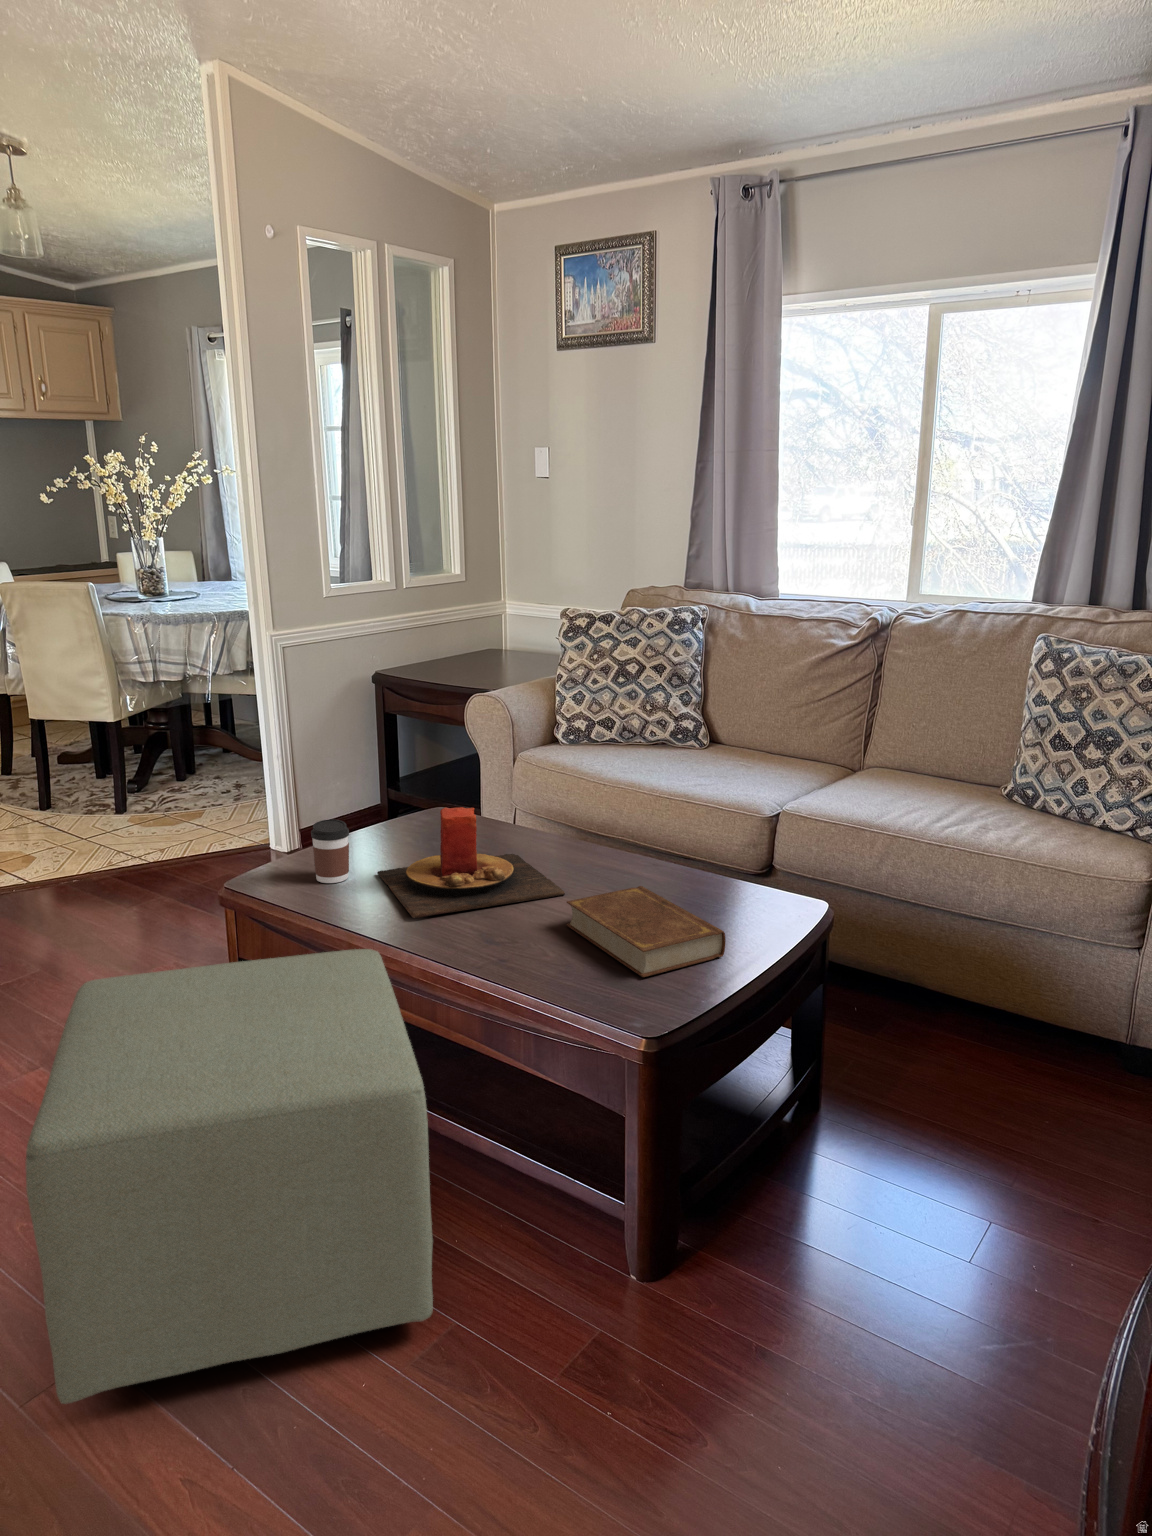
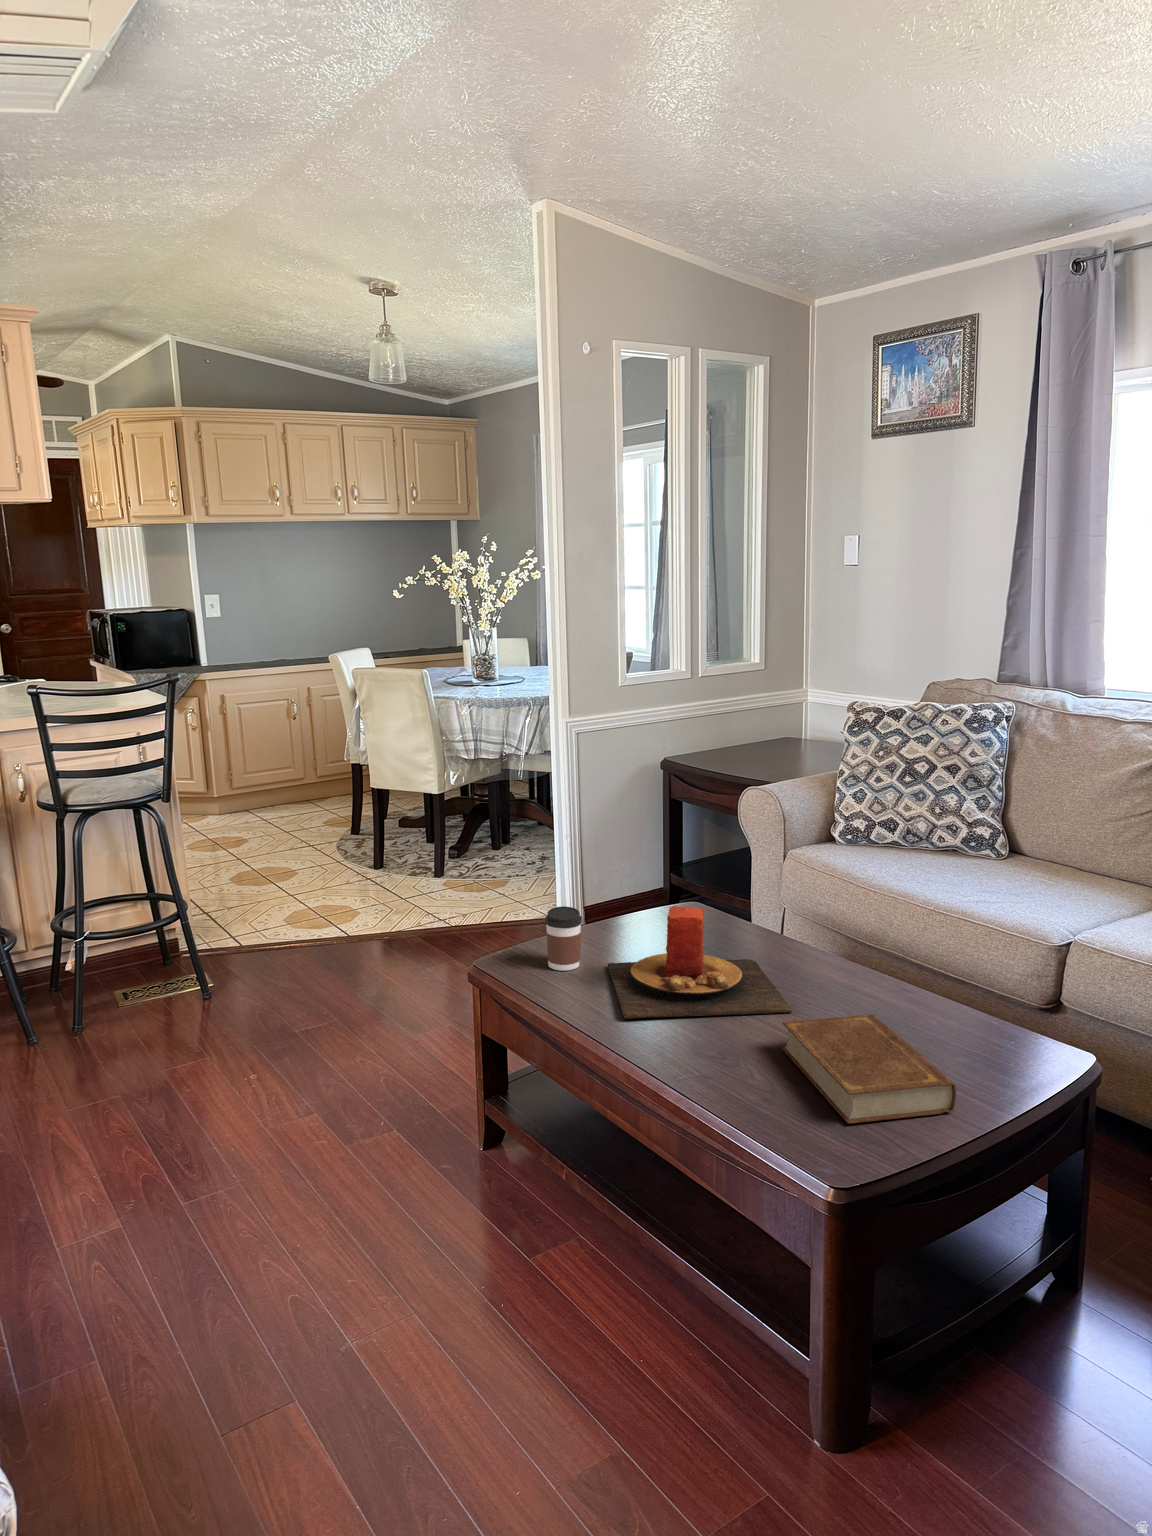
ottoman: present [26,949,433,1404] -> none [198,1041,586,1466]

